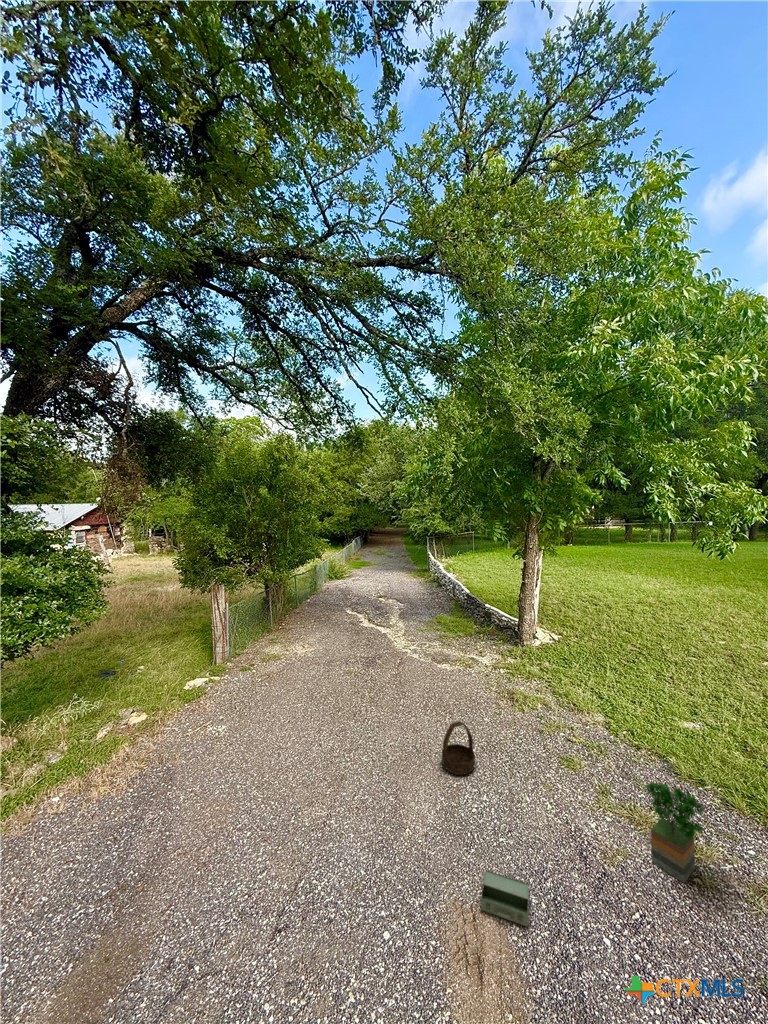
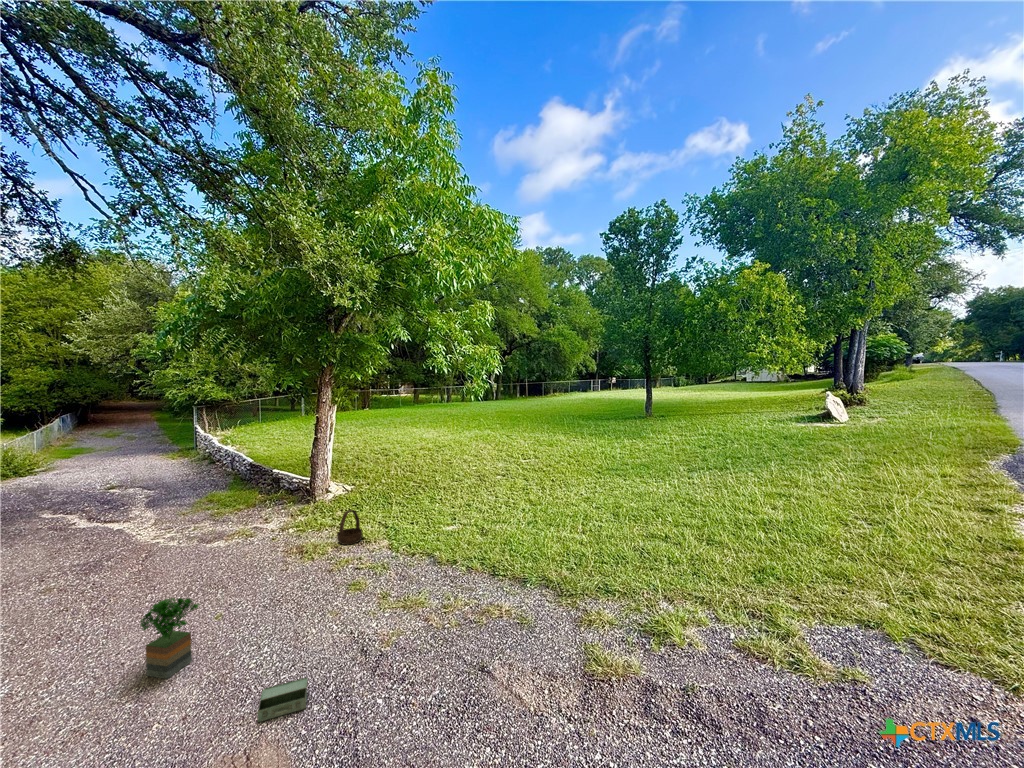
basket: present [442,721,475,775] -> present [337,510,363,545]
potted tree: present [646,782,704,883] -> present [141,598,200,679]

